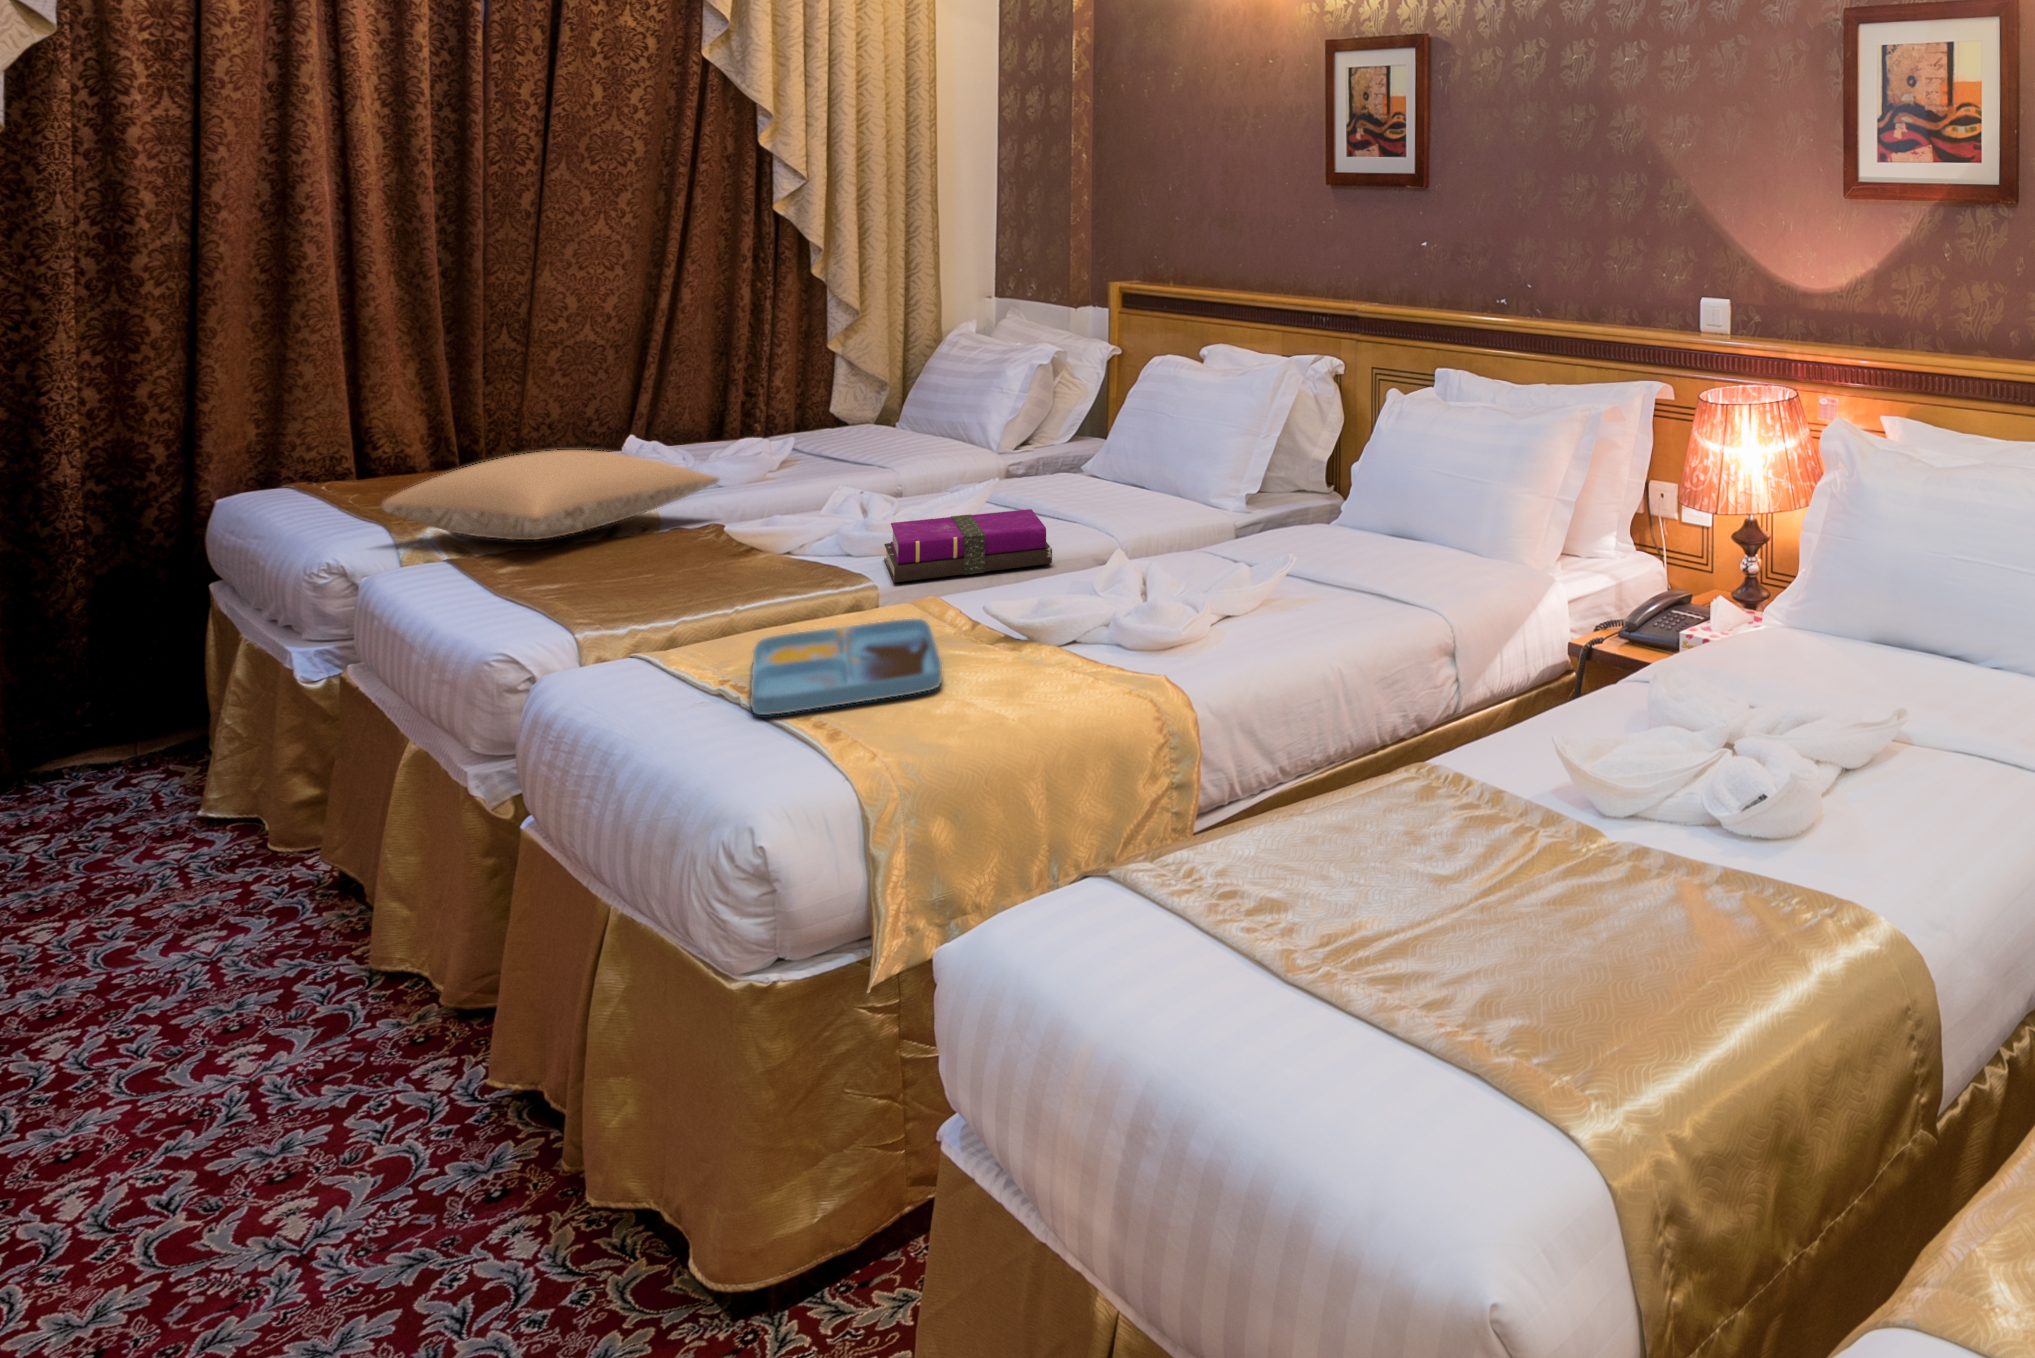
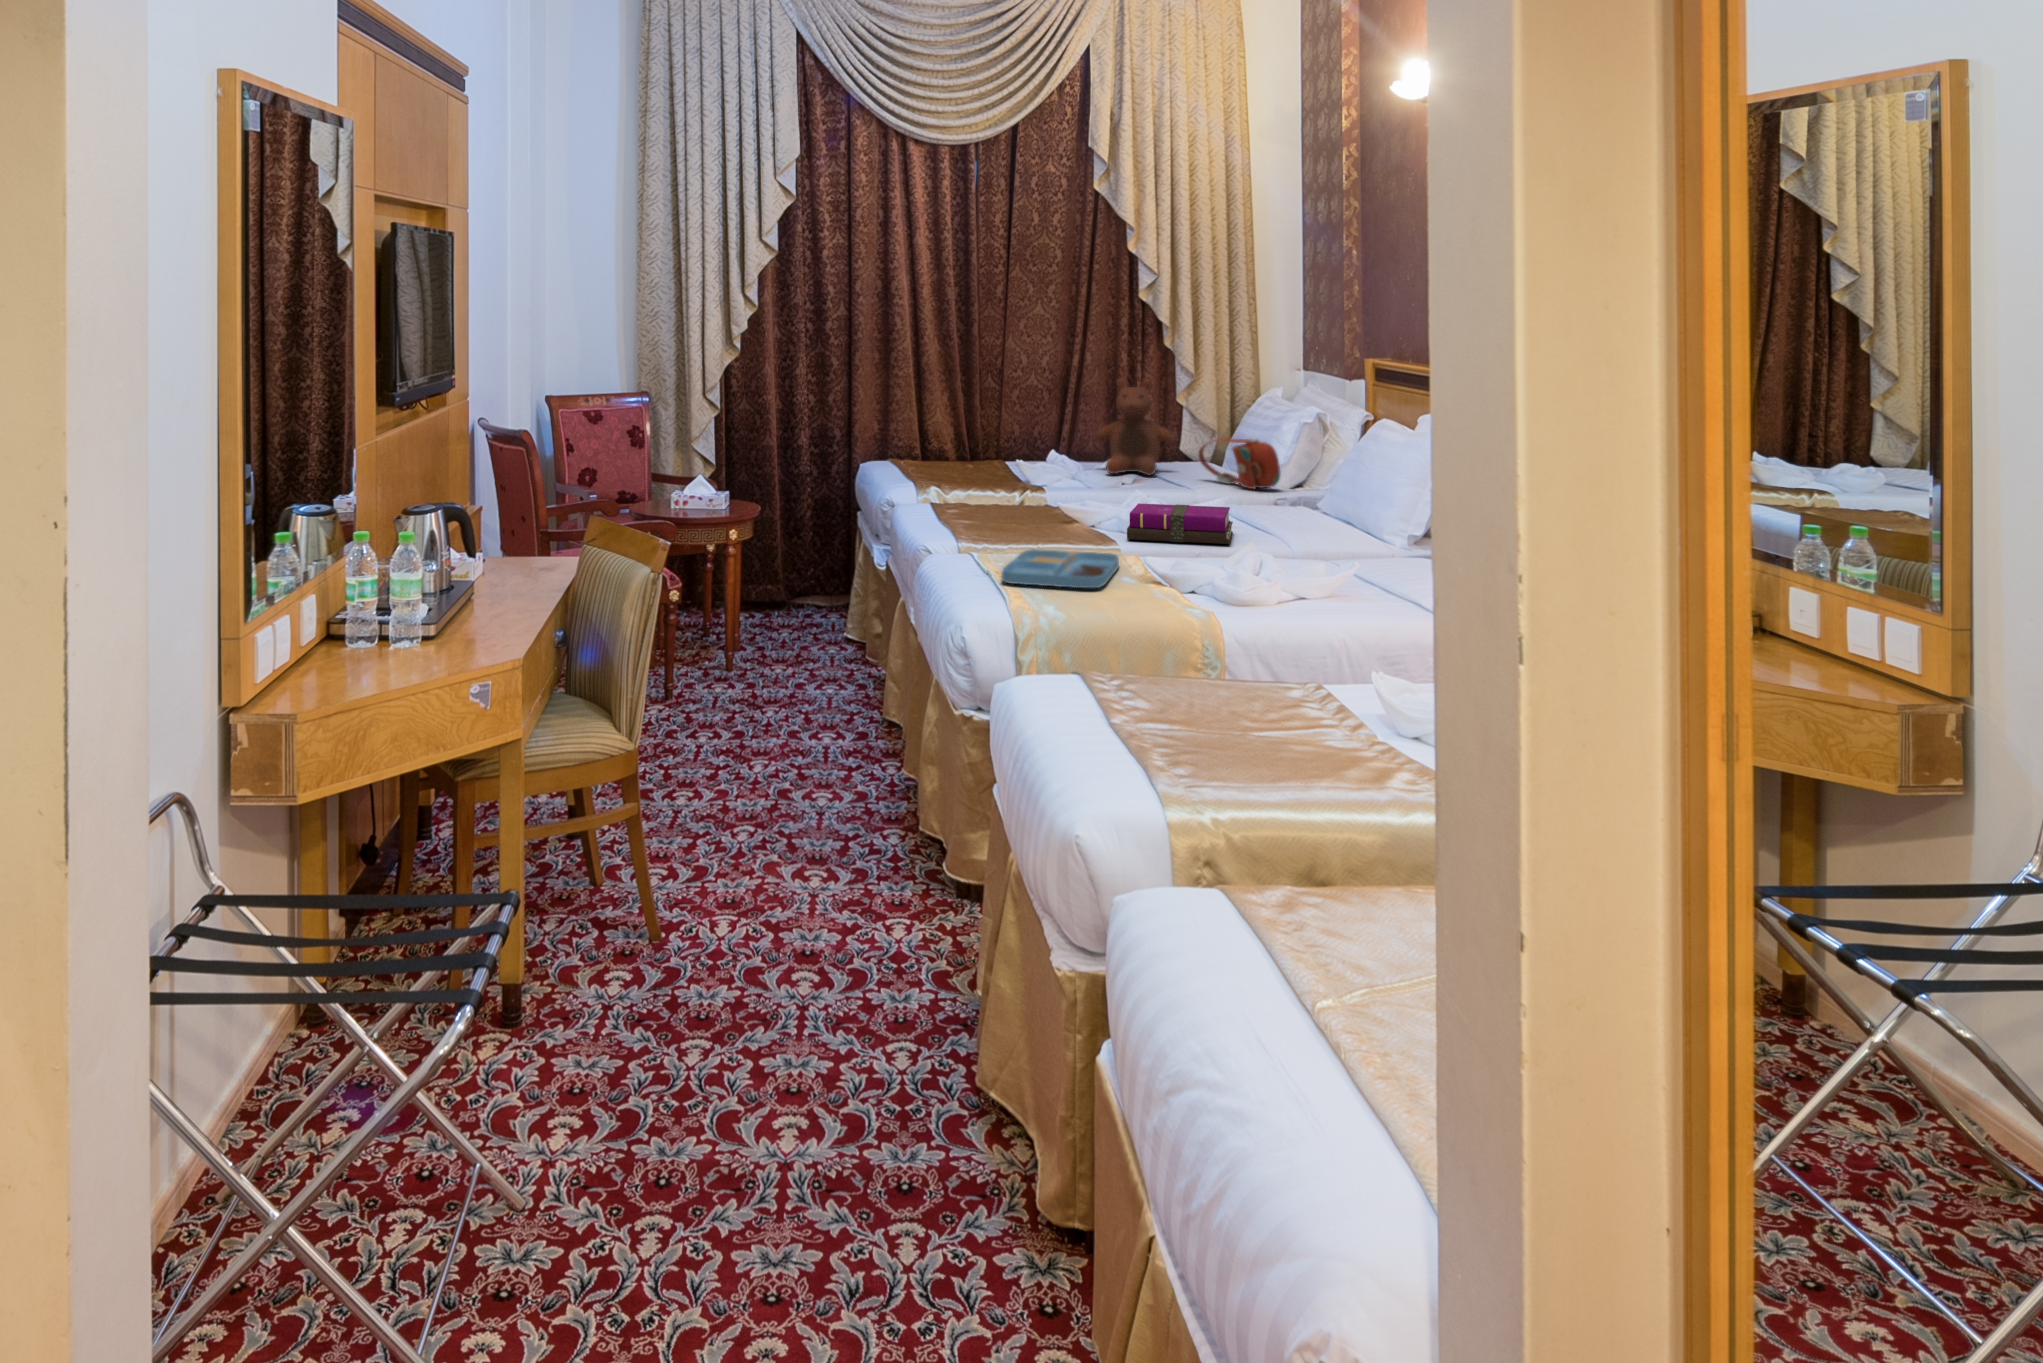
stuffed bear: none [725,327,854,468] -> present [1096,378,1174,475]
handbag: none [901,401,1029,468] -> present [1198,438,1280,489]
pillow: present [382,450,719,540] -> none [903,443,1066,493]

